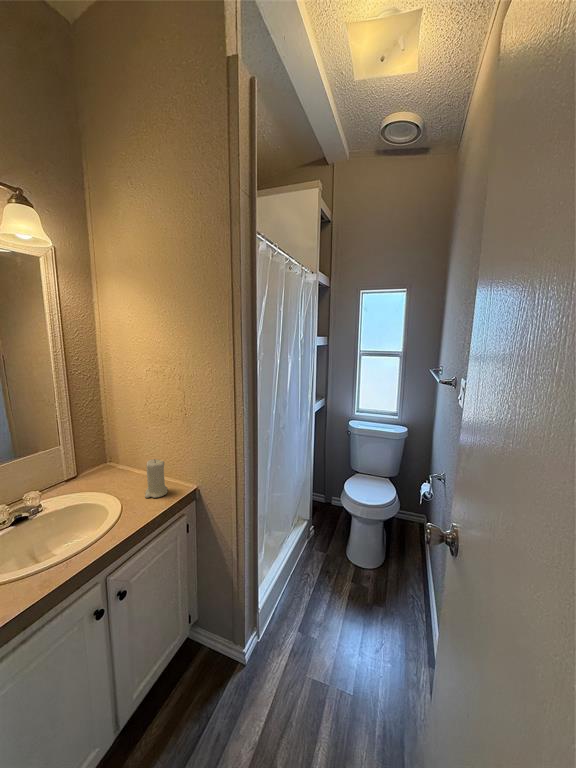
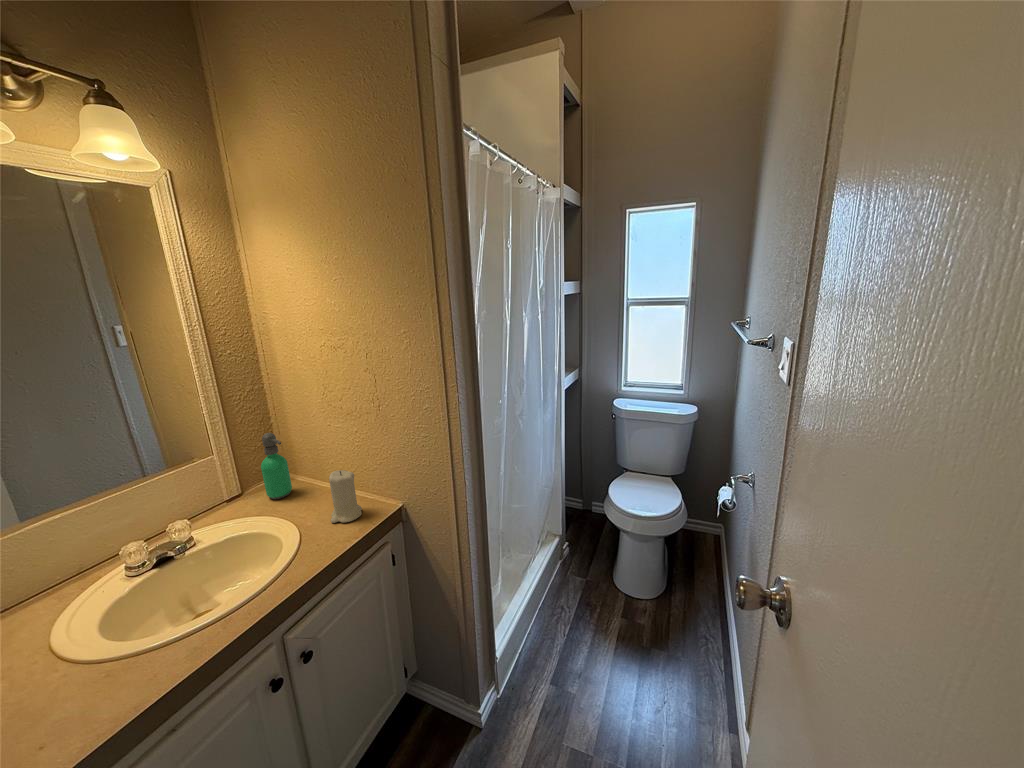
soap dispenser: none [94,431,115,481] -> present [261,433,292,499]

